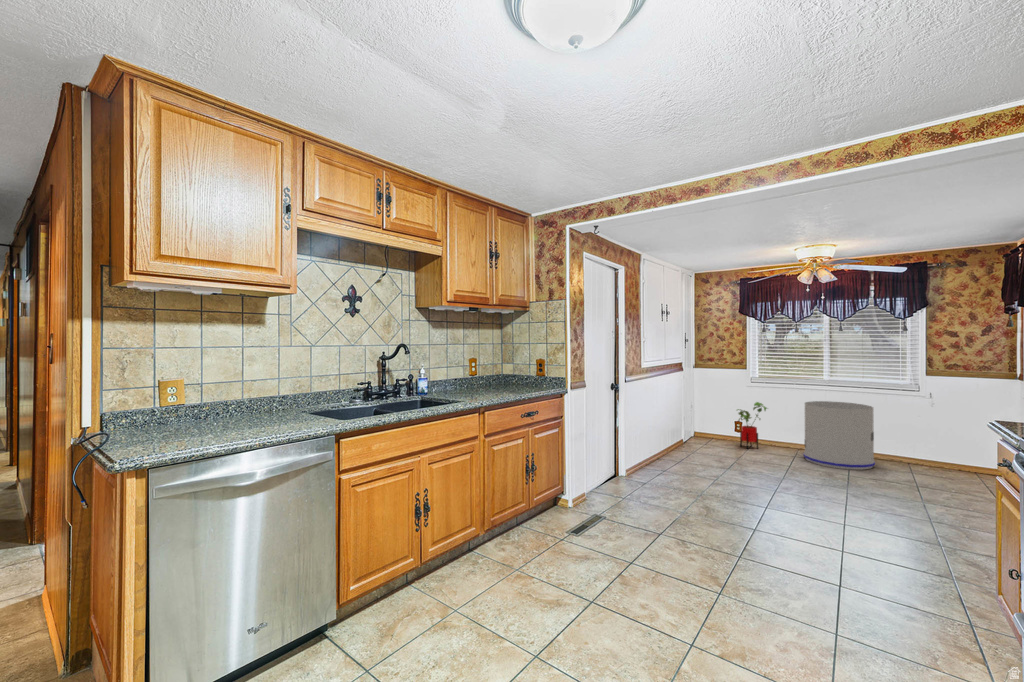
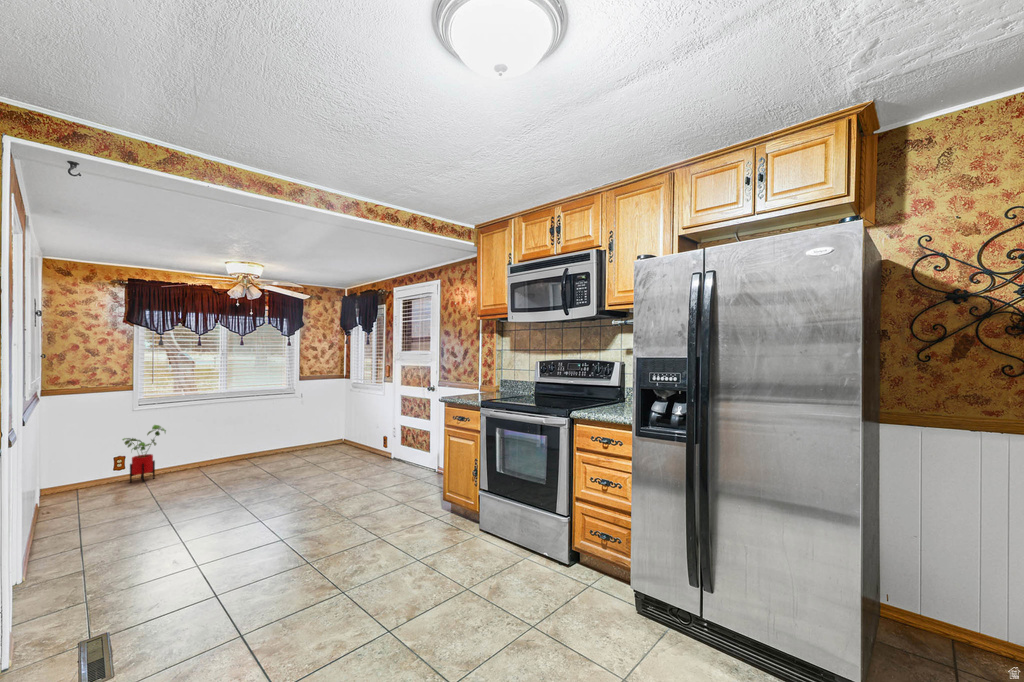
trash can: present [803,401,875,470] -> none [211,410,275,473]

